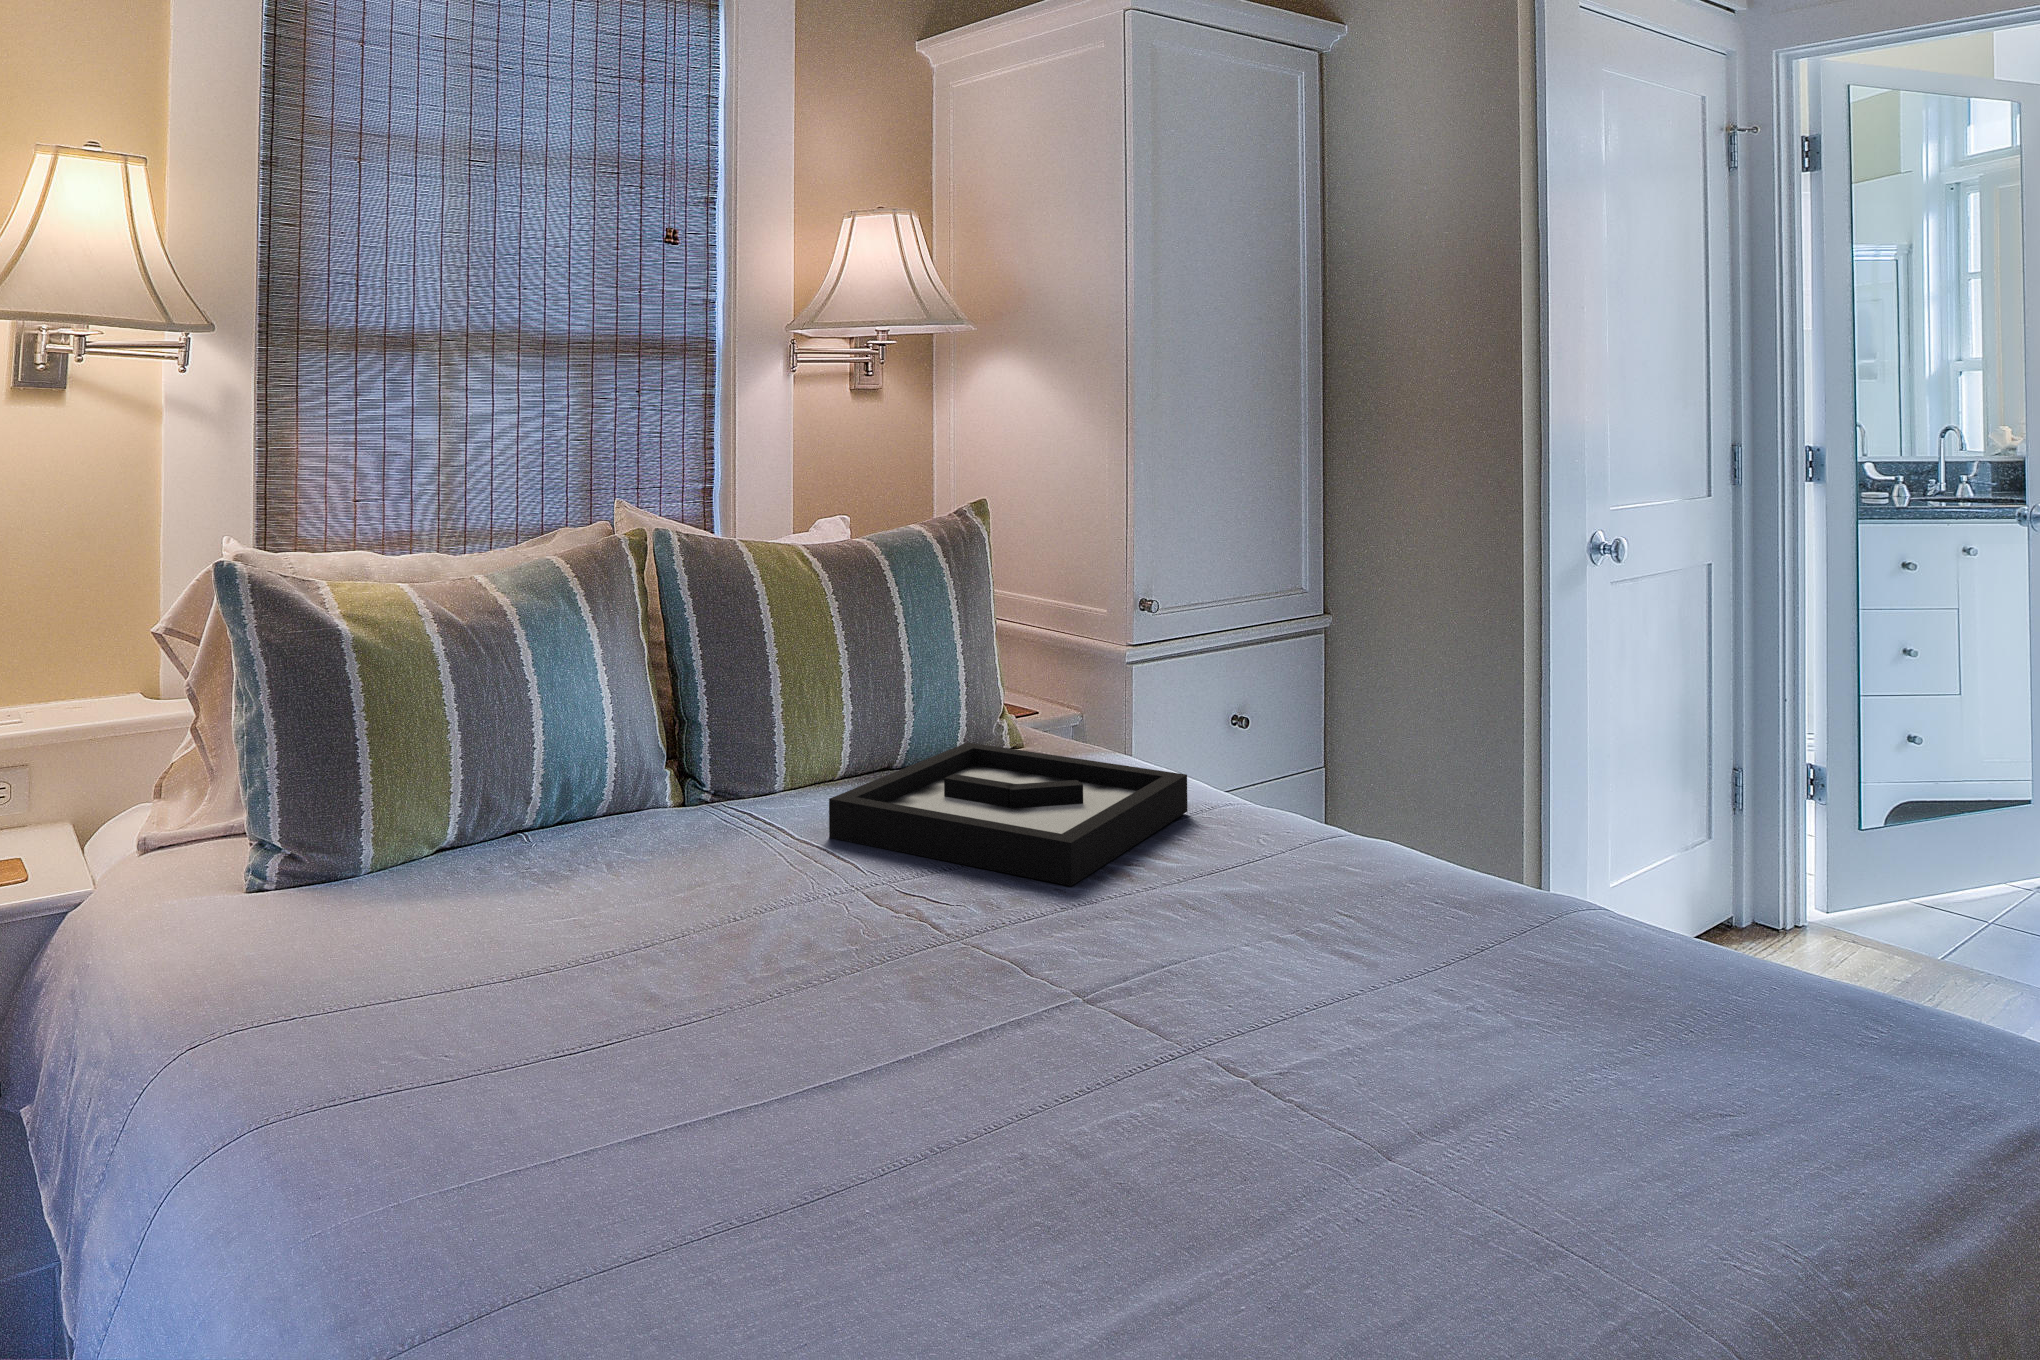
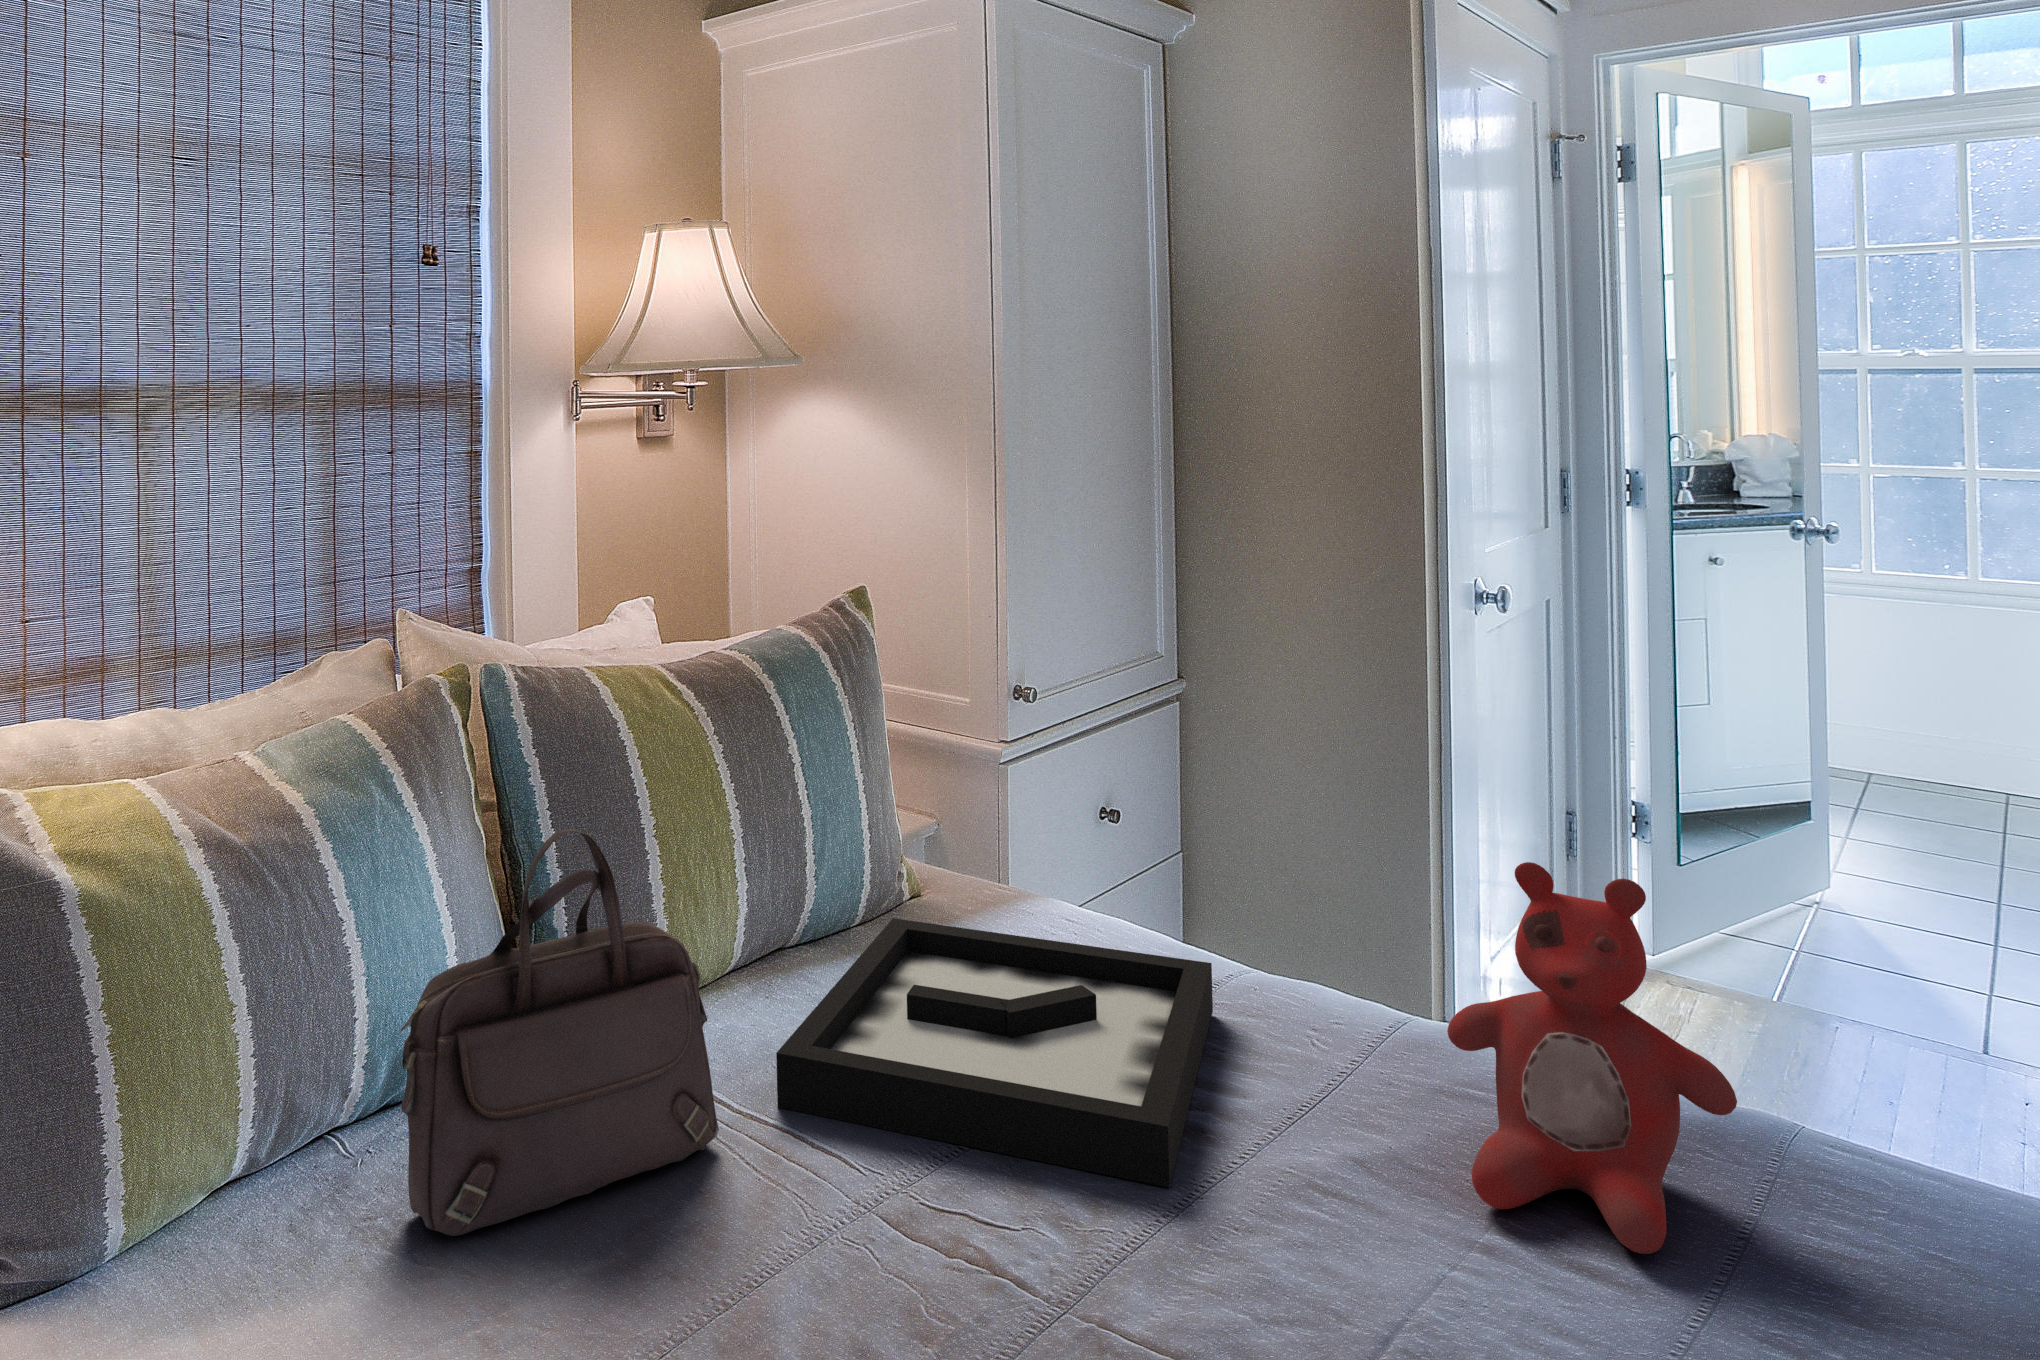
handbag: none [549,618,777,874] -> present [400,829,719,1236]
stuffed bear: none [1279,673,1470,930] -> present [1447,862,1737,1254]

